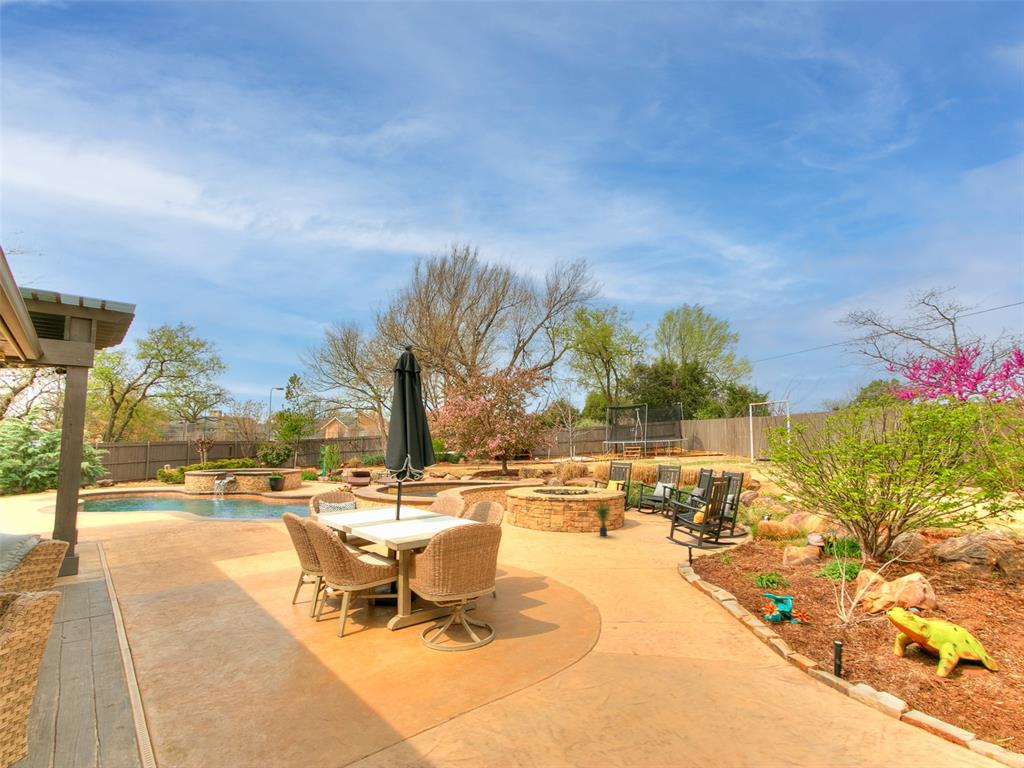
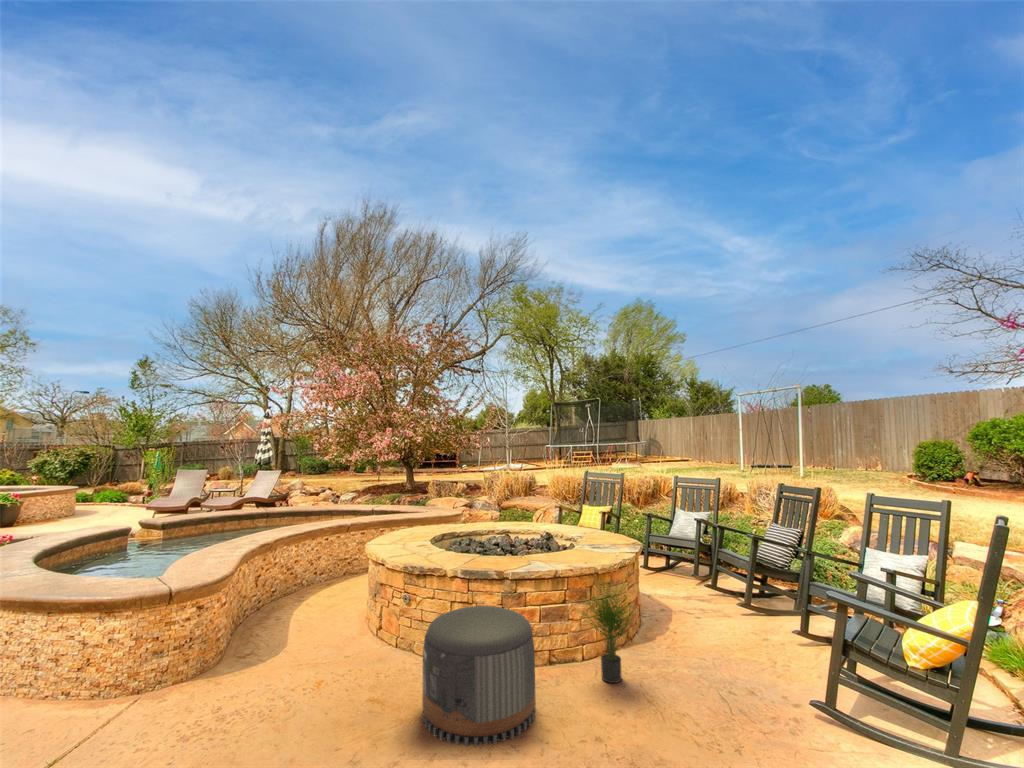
pouf: none [538,507,575,542] -> present [422,606,536,746]

